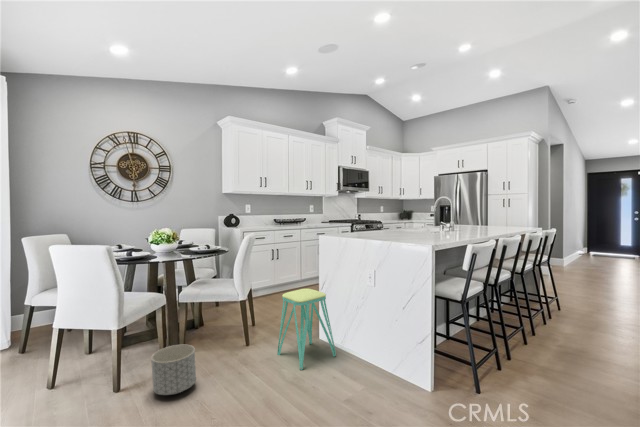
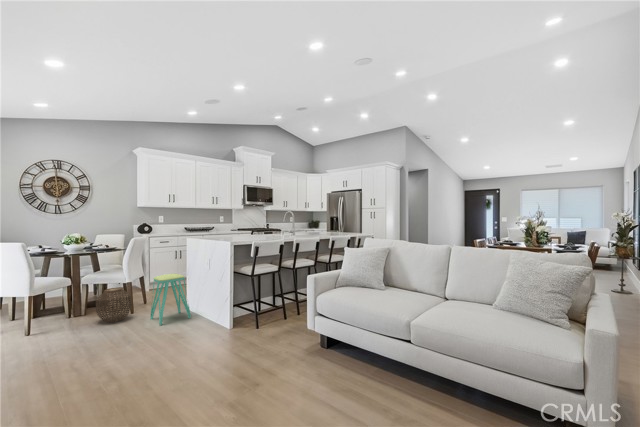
woven basket: none [203,307,248,359] -> present [96,287,131,323]
planter: present [151,344,196,395] -> none [49,309,82,339]

